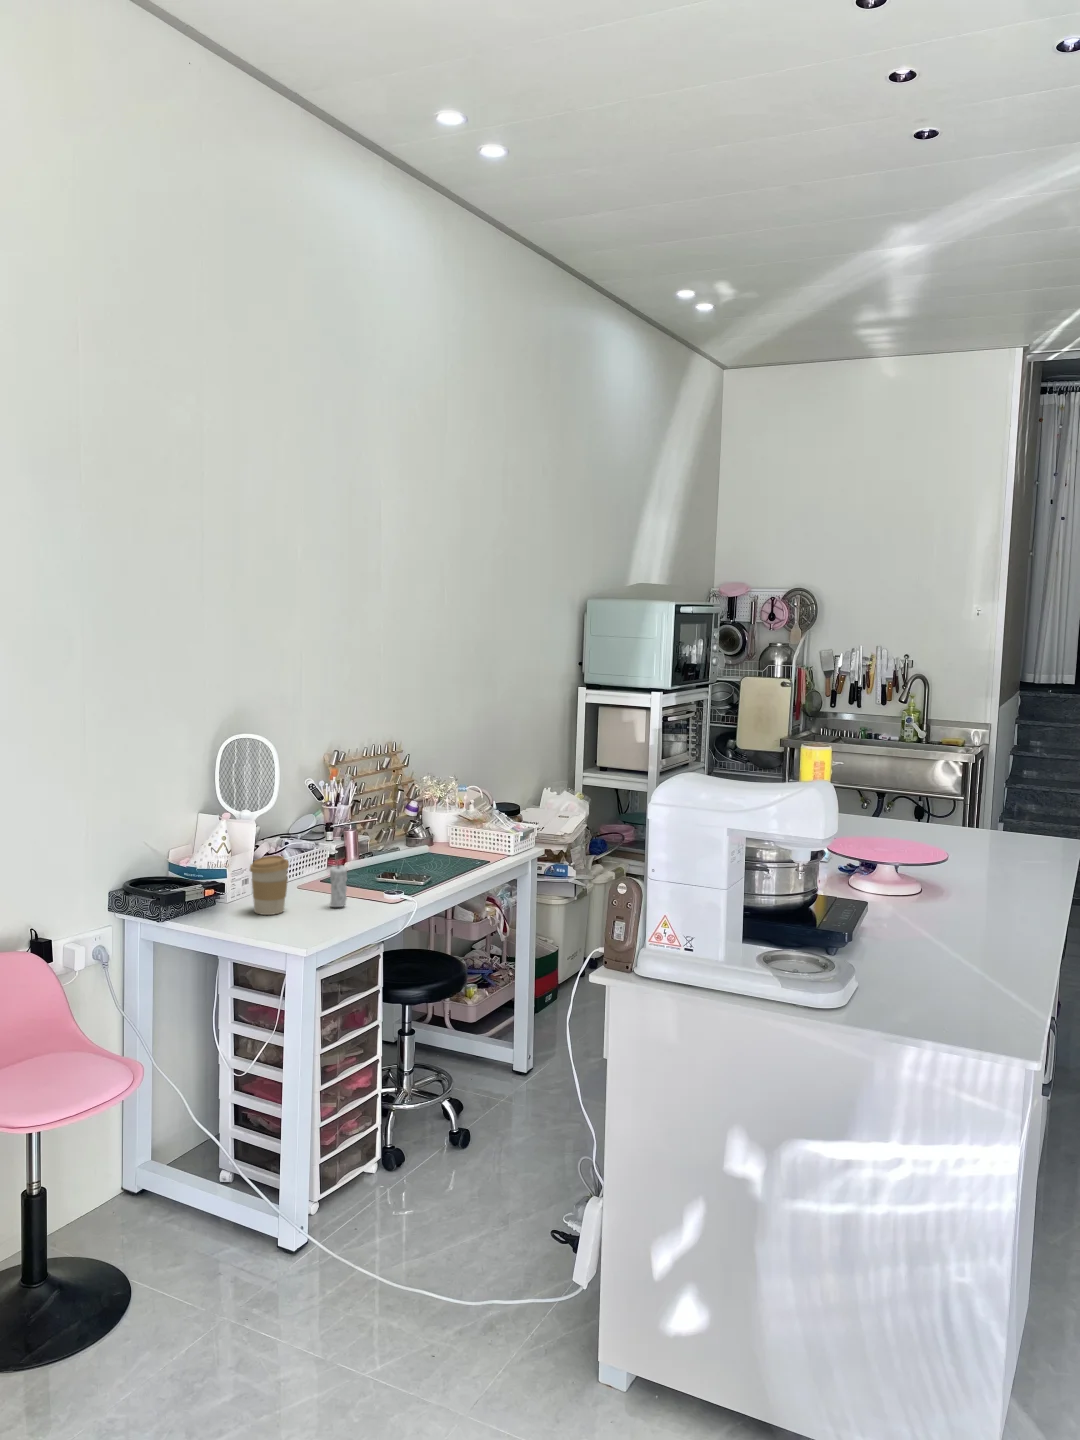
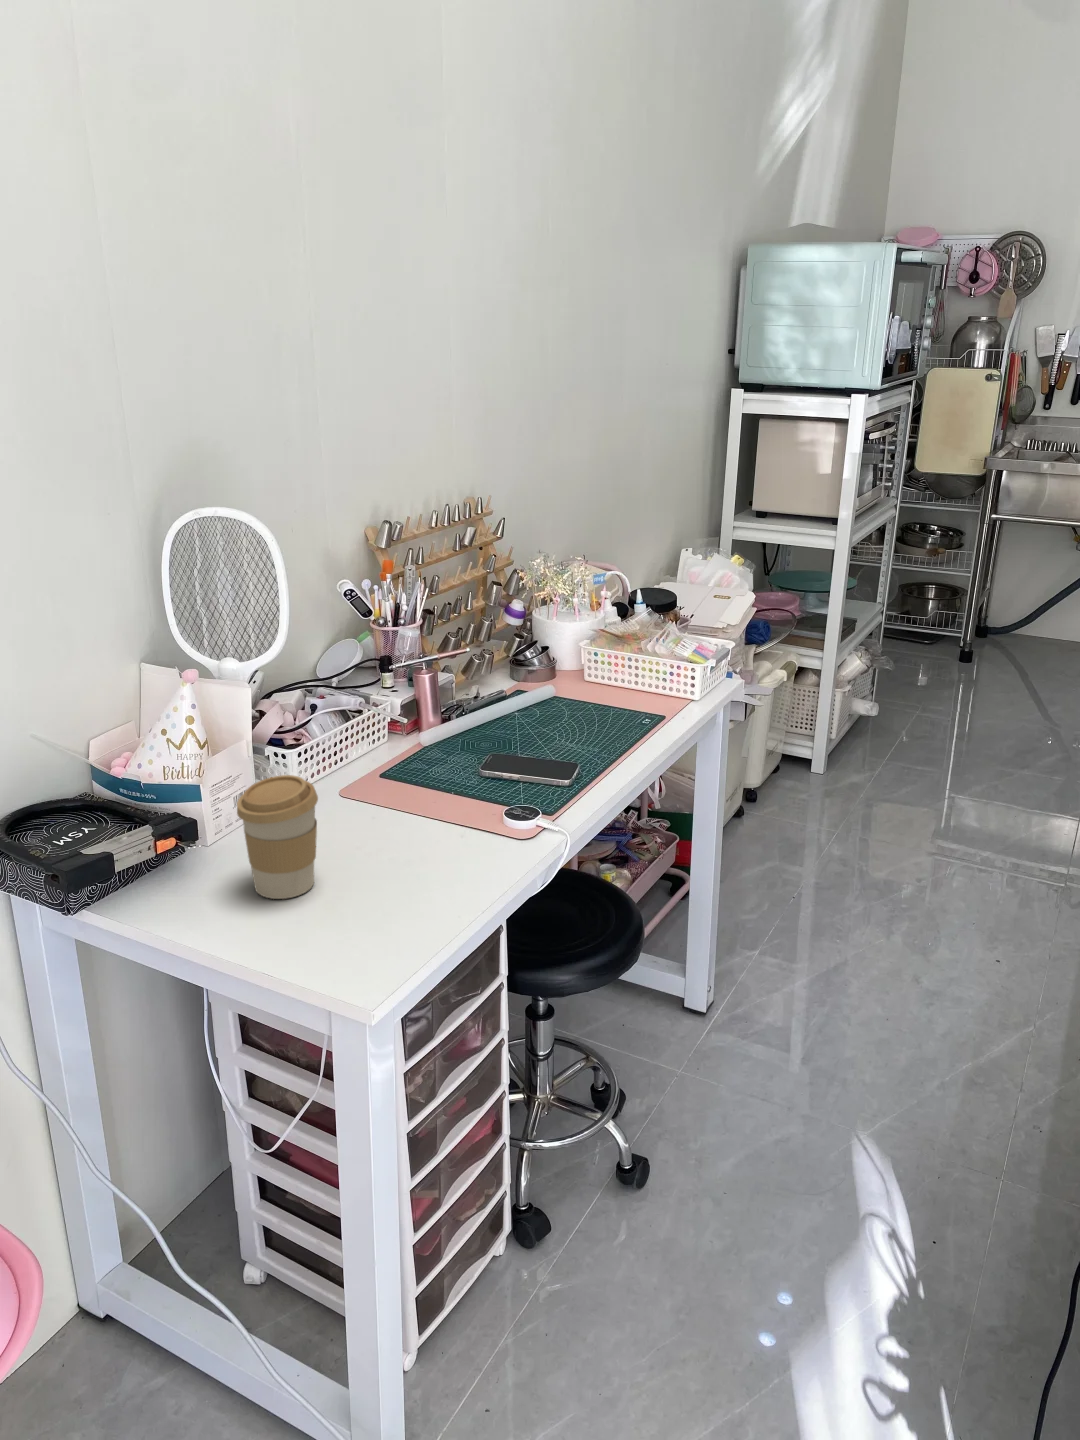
candle: present [330,865,347,907] -> none [400,775,437,869]

